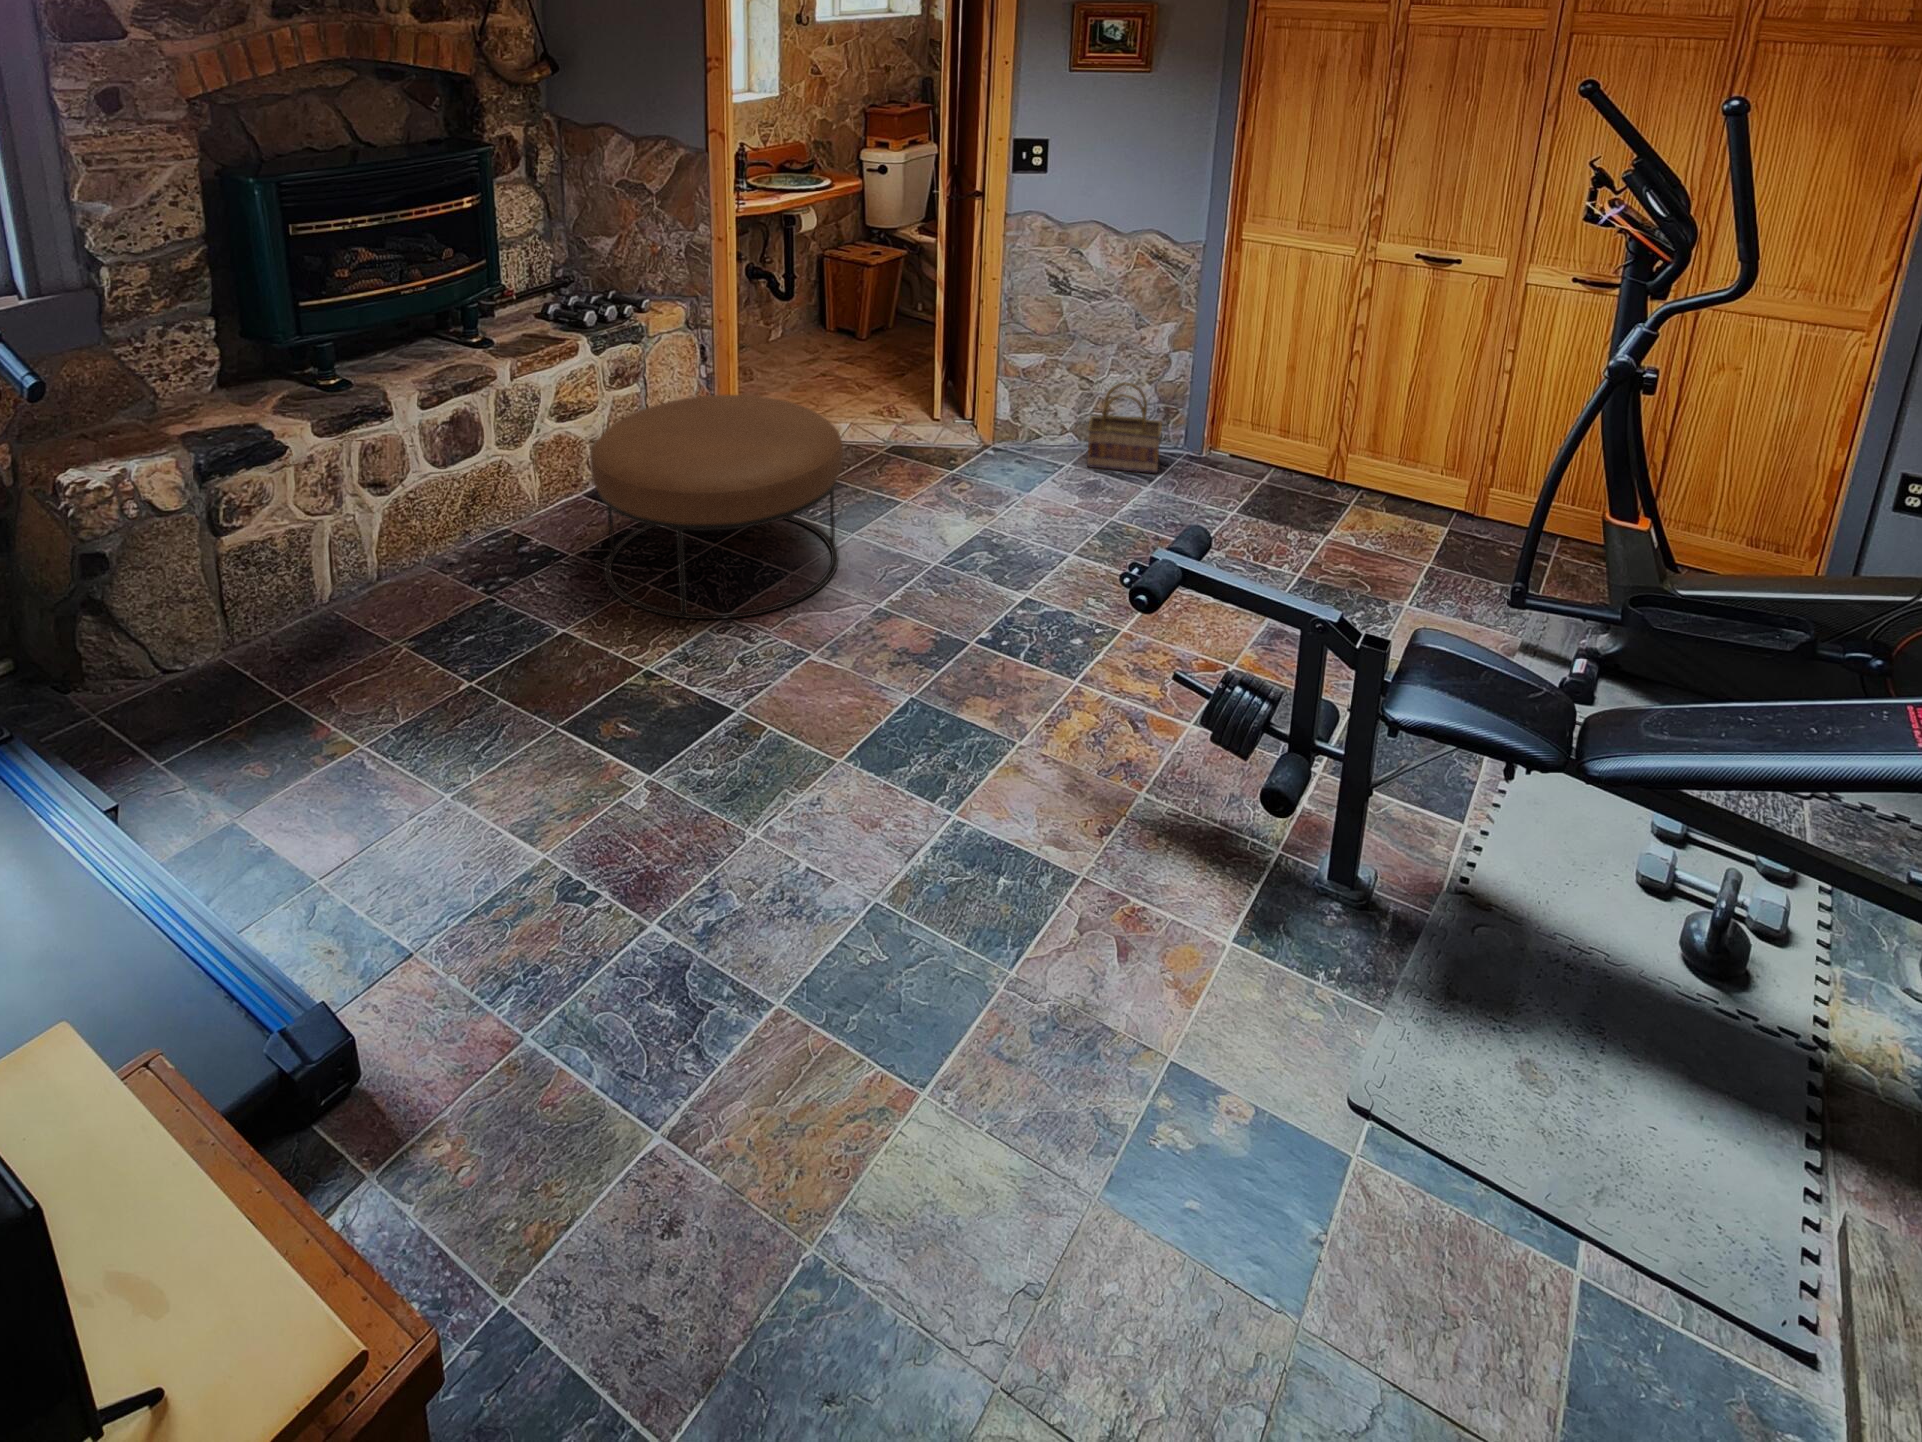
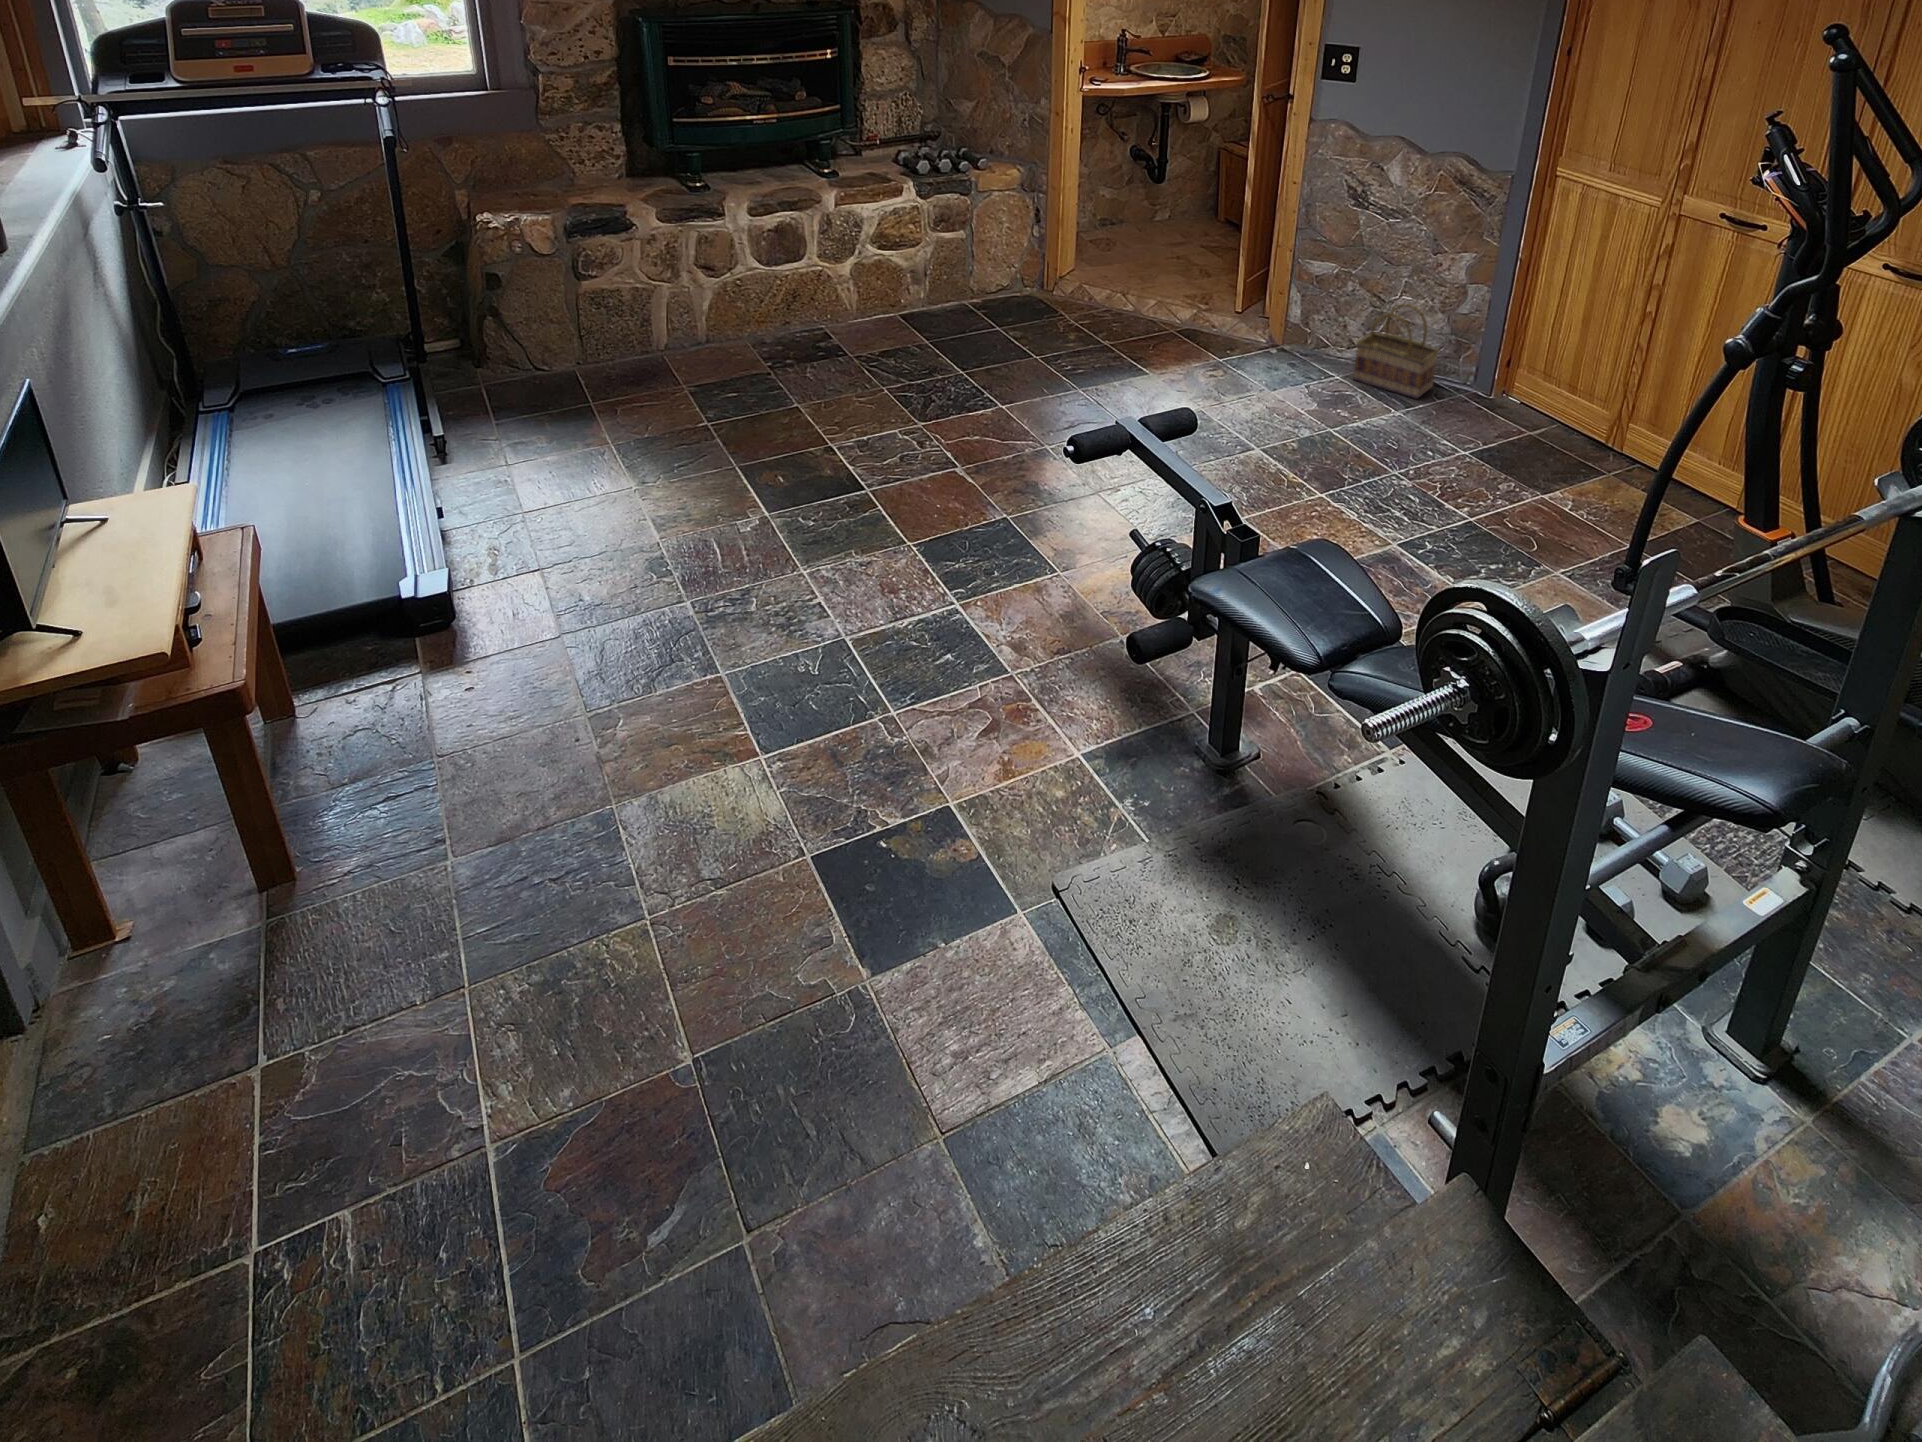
ottoman: present [590,395,843,619] -> none [849,244,1066,429]

